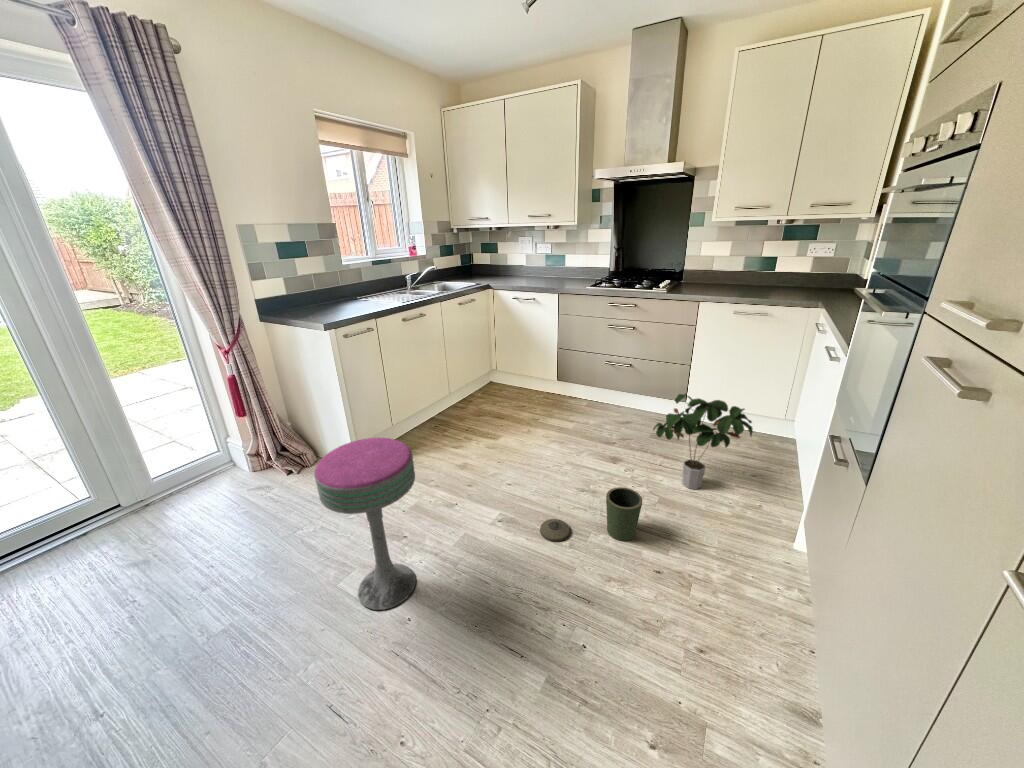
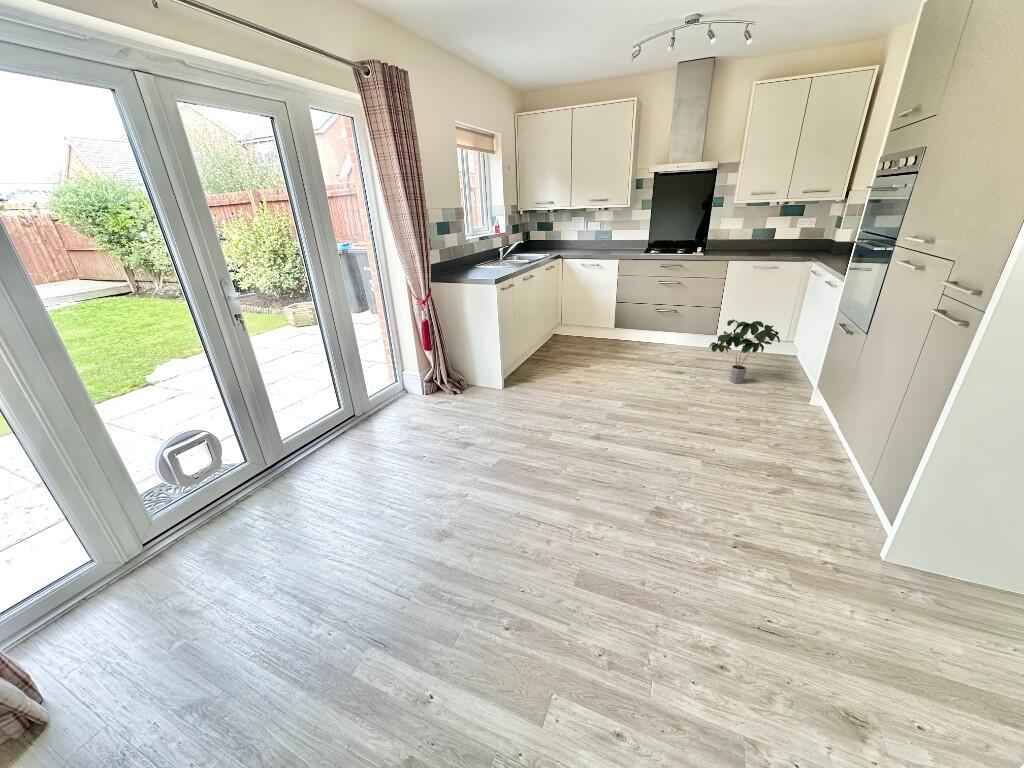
bar stool: present [314,438,416,610] -> none [556,342,612,447]
trash can: present [540,487,642,542] -> none [654,377,722,412]

